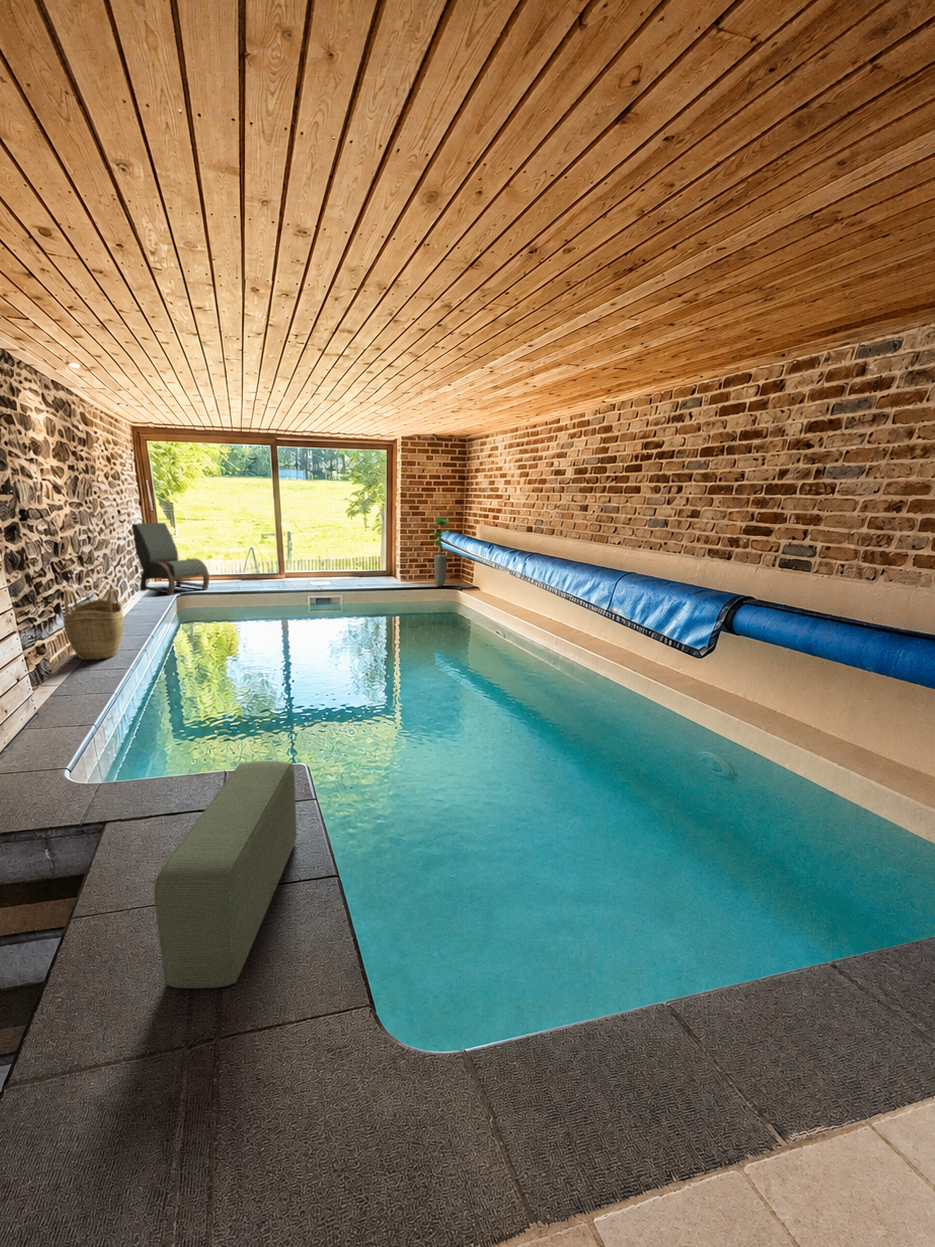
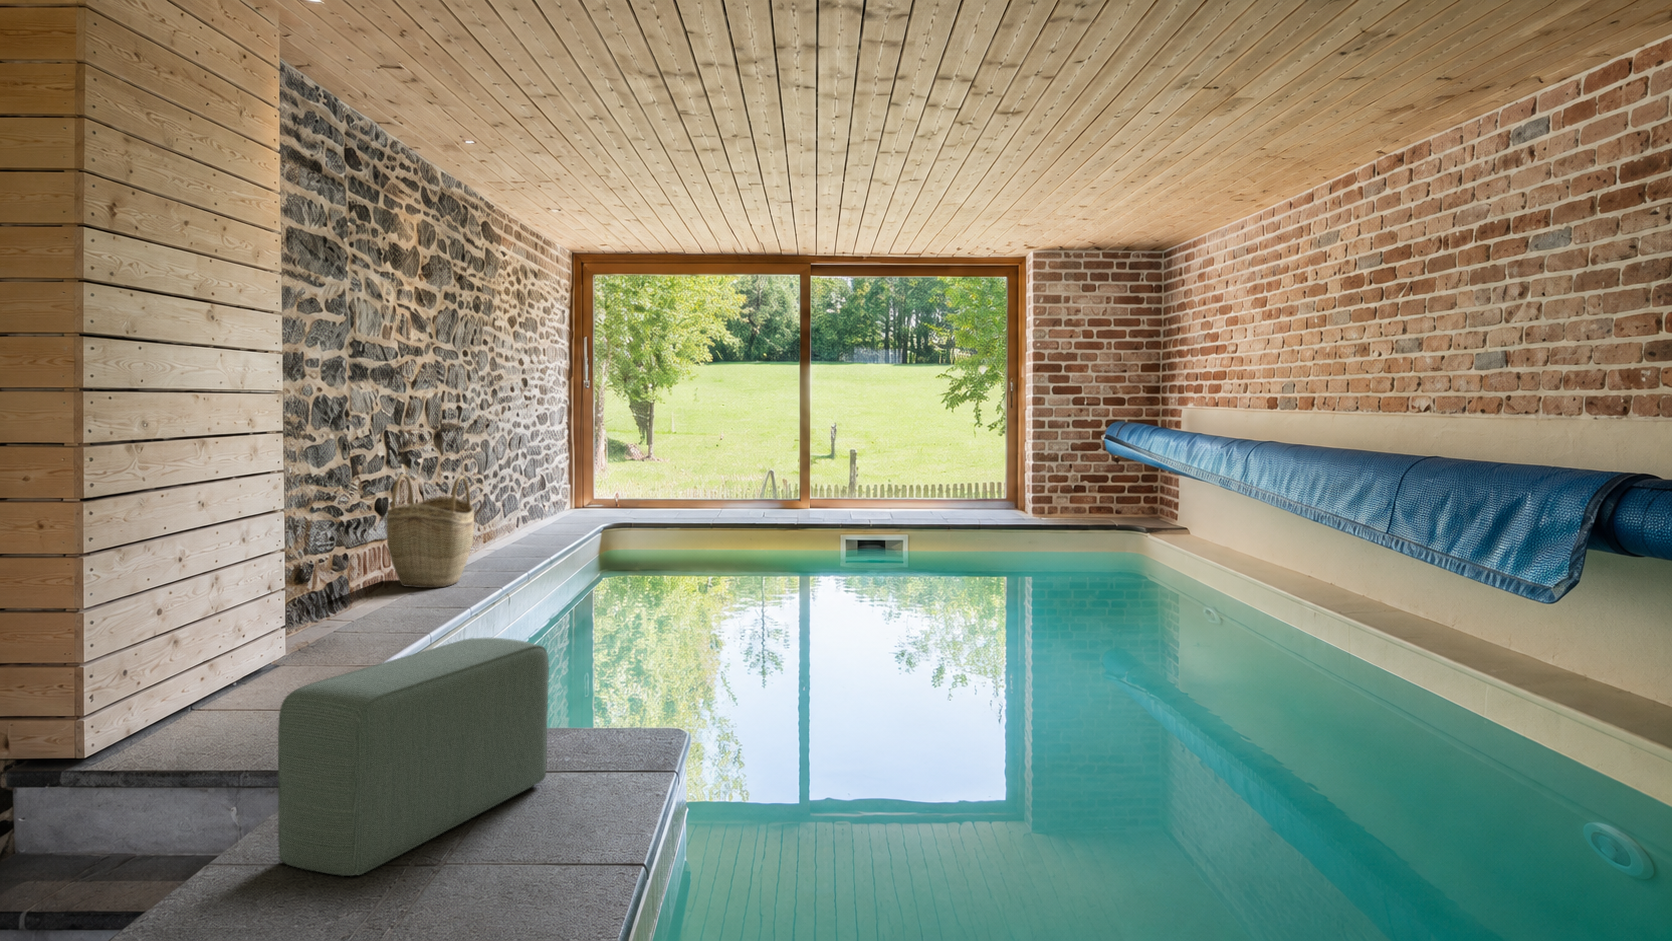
potted plant: present [433,518,453,586] -> none [1072,406,1134,548]
lounge chair: present [132,523,209,595] -> none [540,406,657,529]

